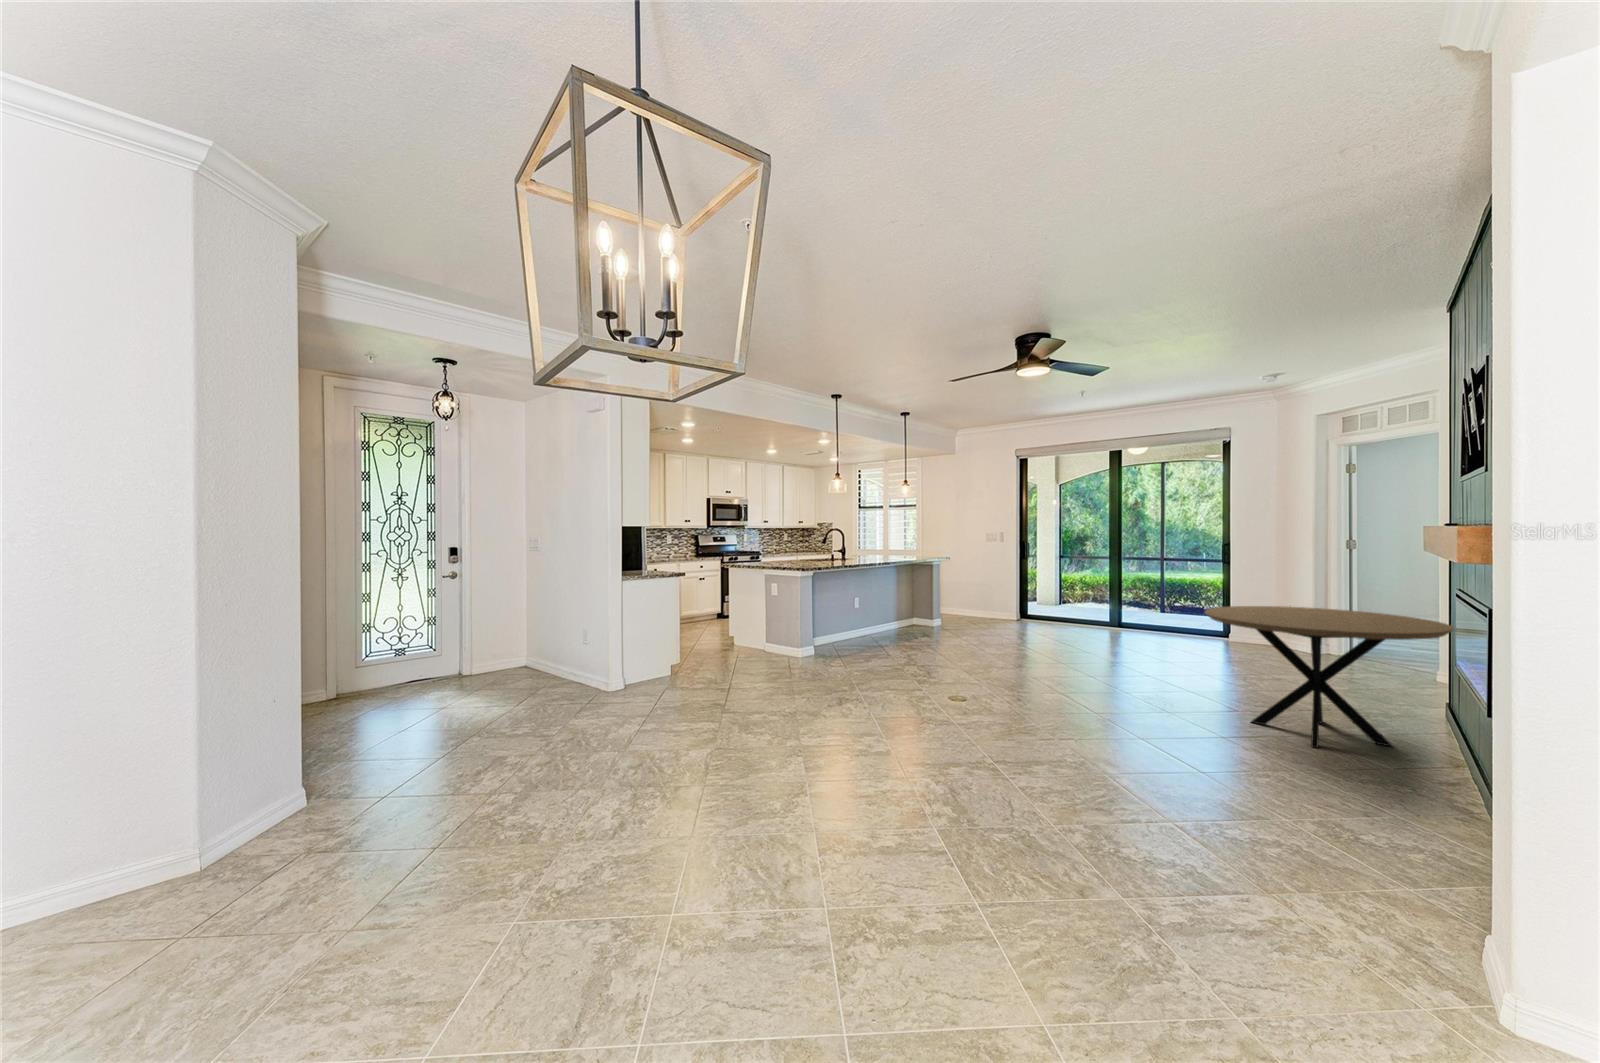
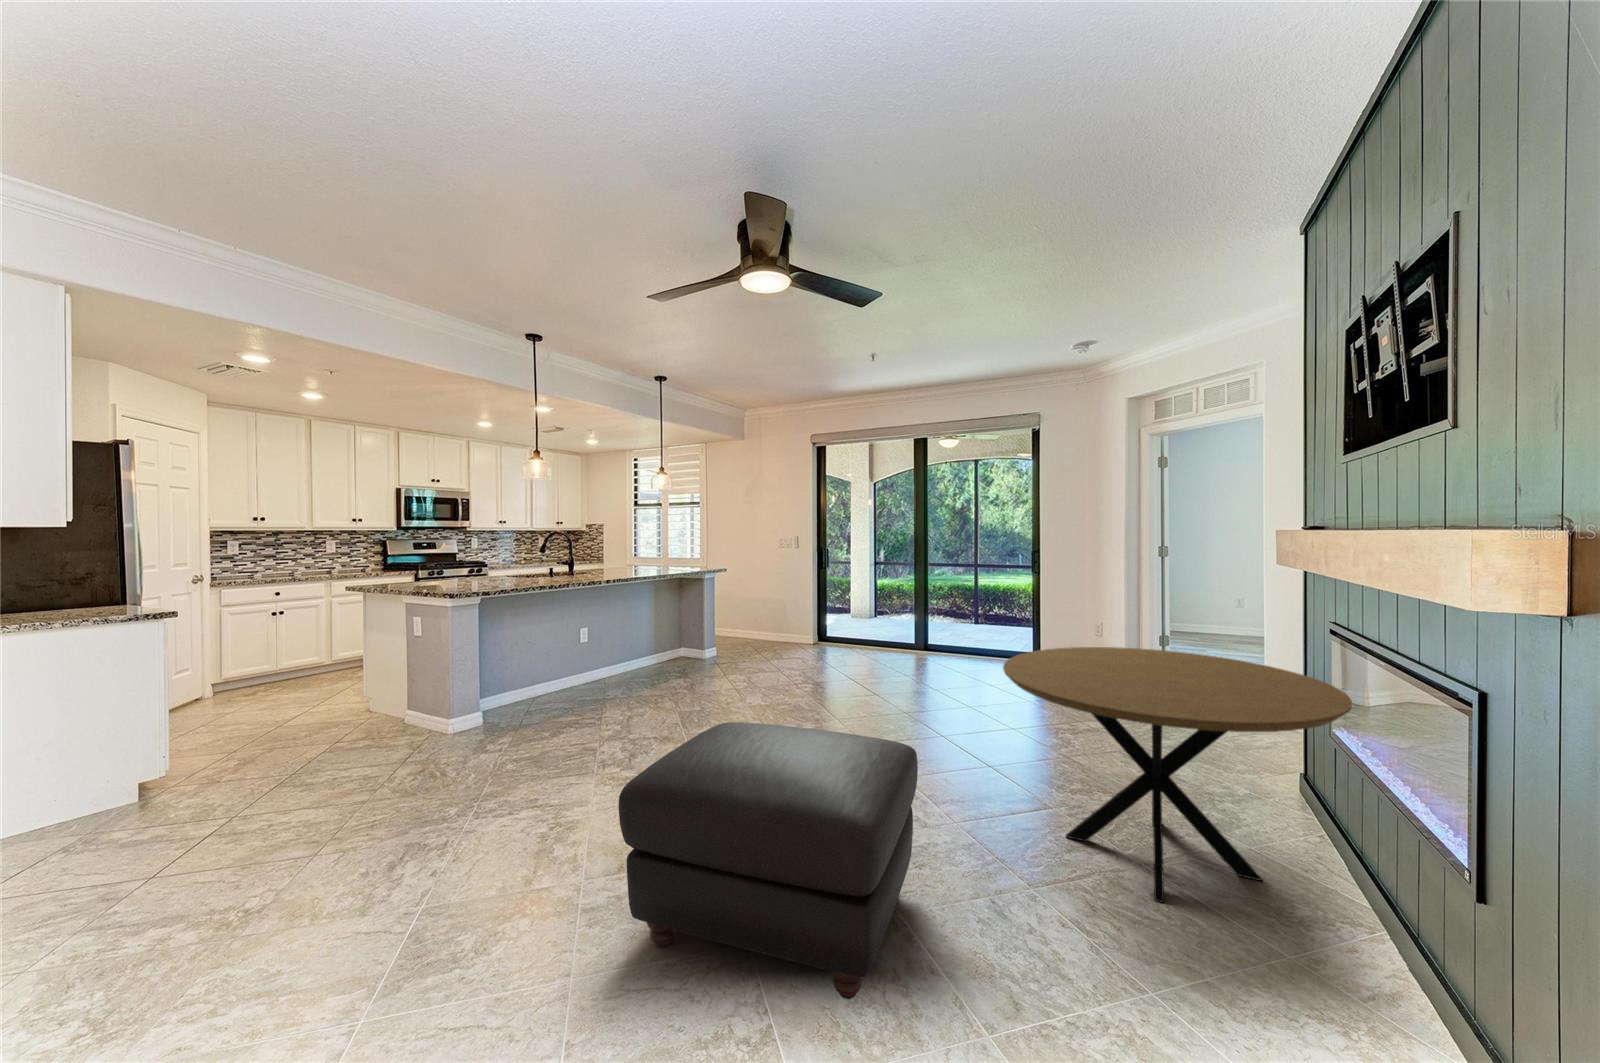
ottoman: none [989,635,1151,759] -> present [619,722,918,999]

